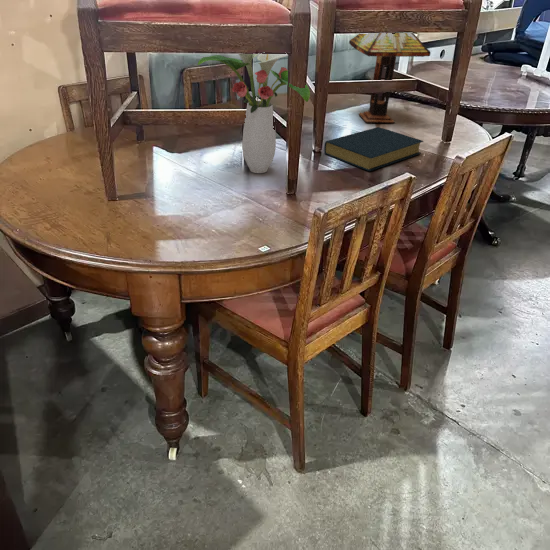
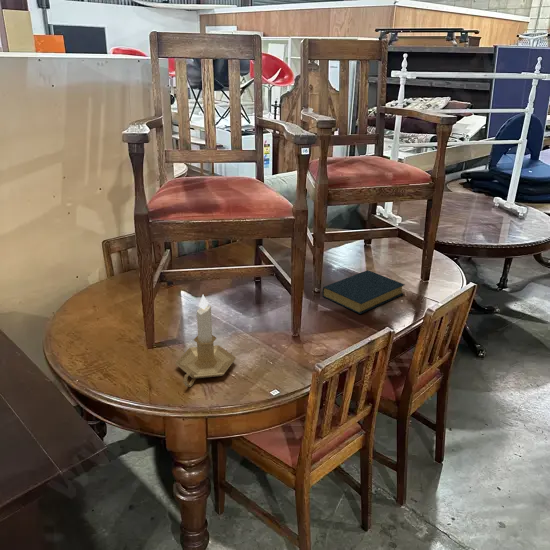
table lamp: present [349,33,430,123] -> none [341,176,408,263]
flower arrangement: present [198,53,310,173] -> none [221,220,309,318]
candlestick: none [141,119,217,239] -> present [175,295,236,387]

